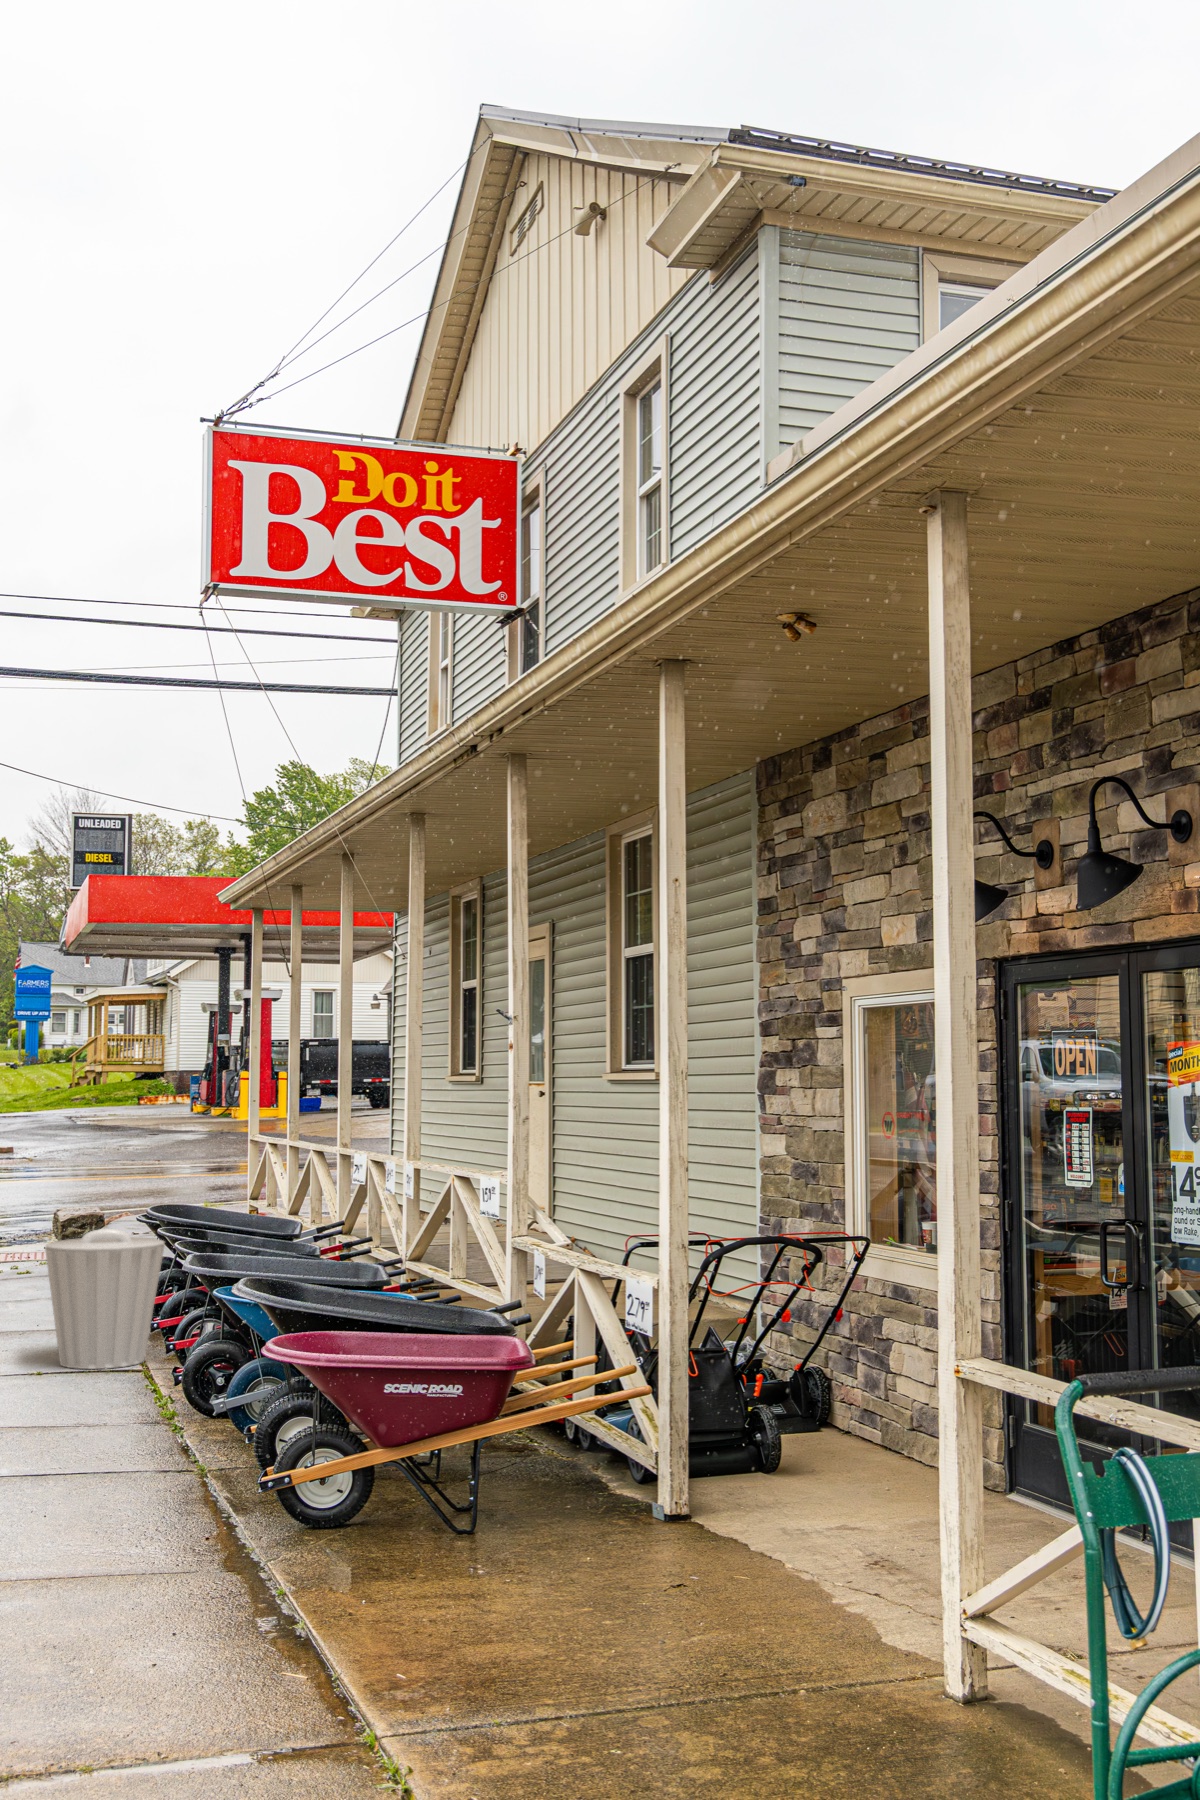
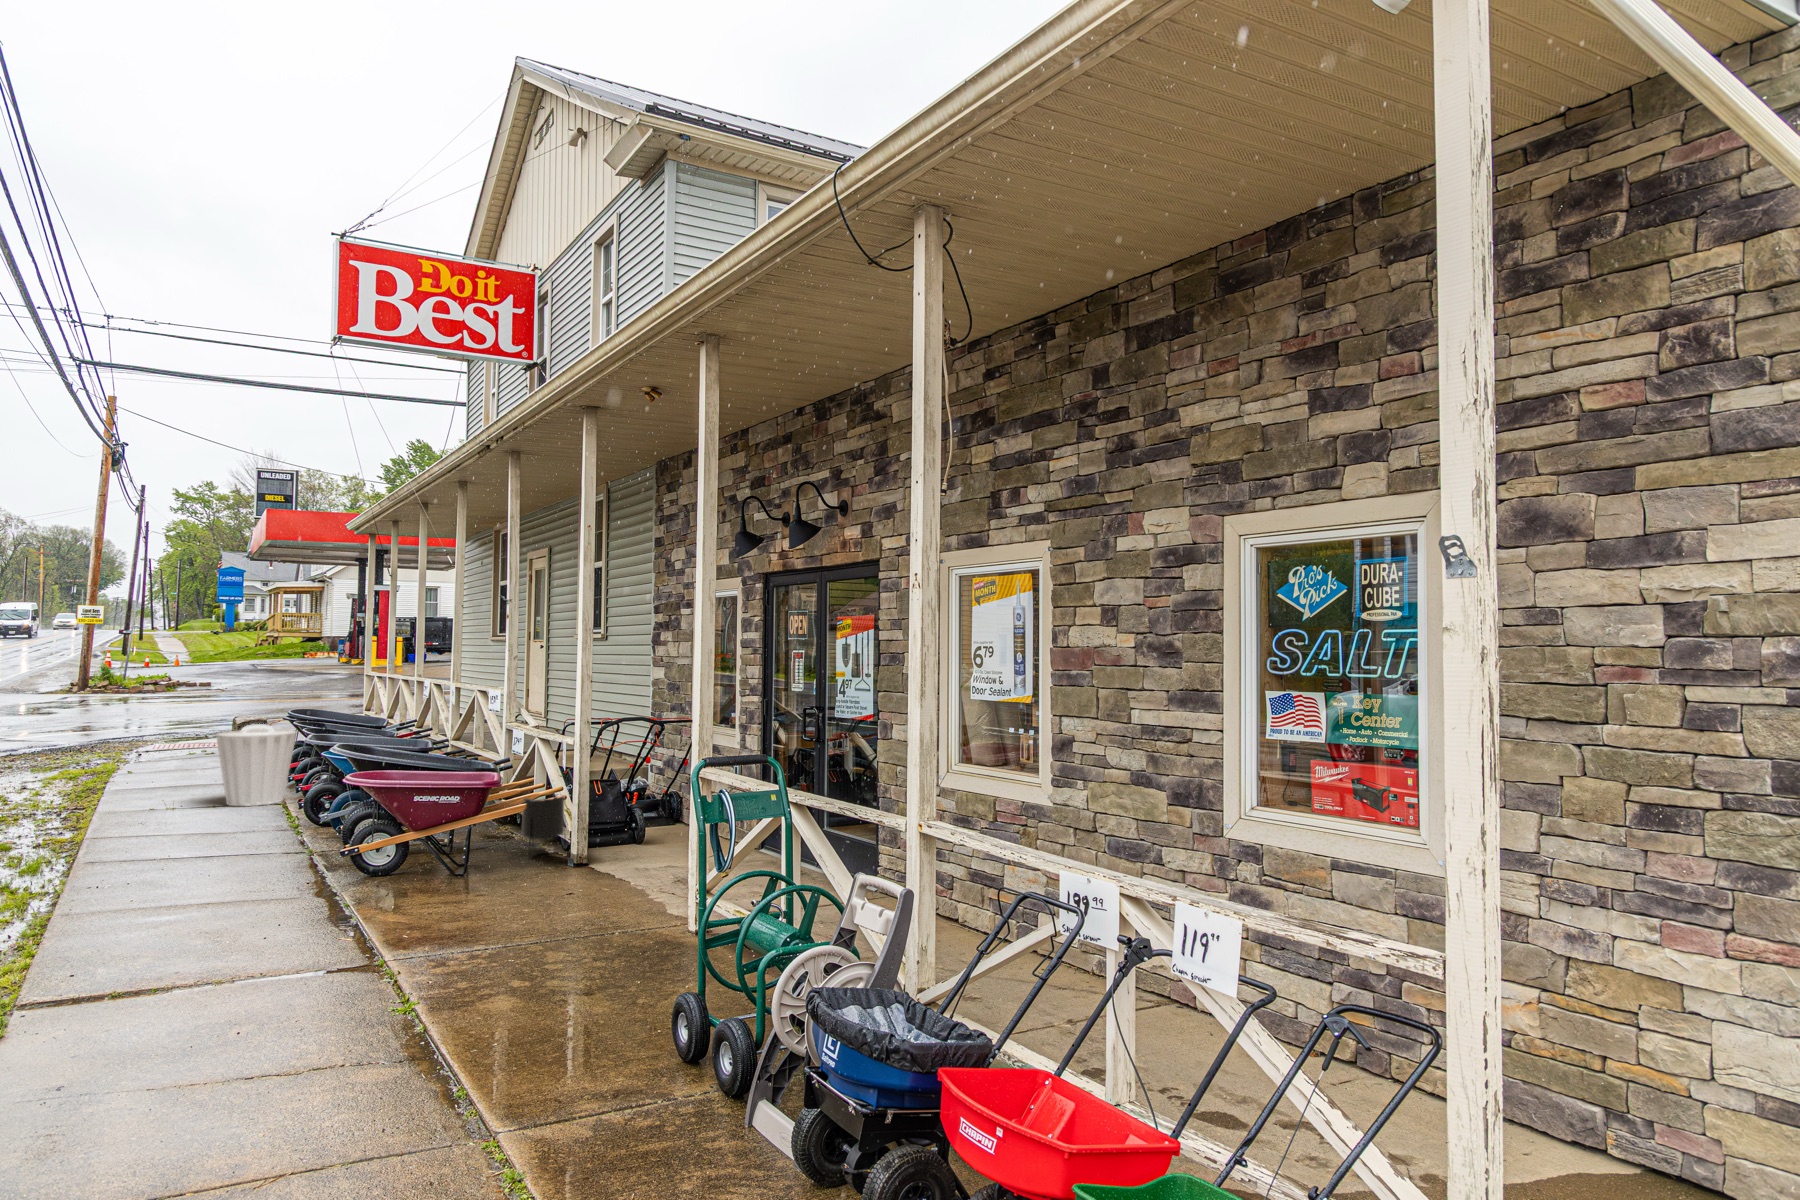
planter: none [564,1381,642,1506] -> present [522,795,566,843]

